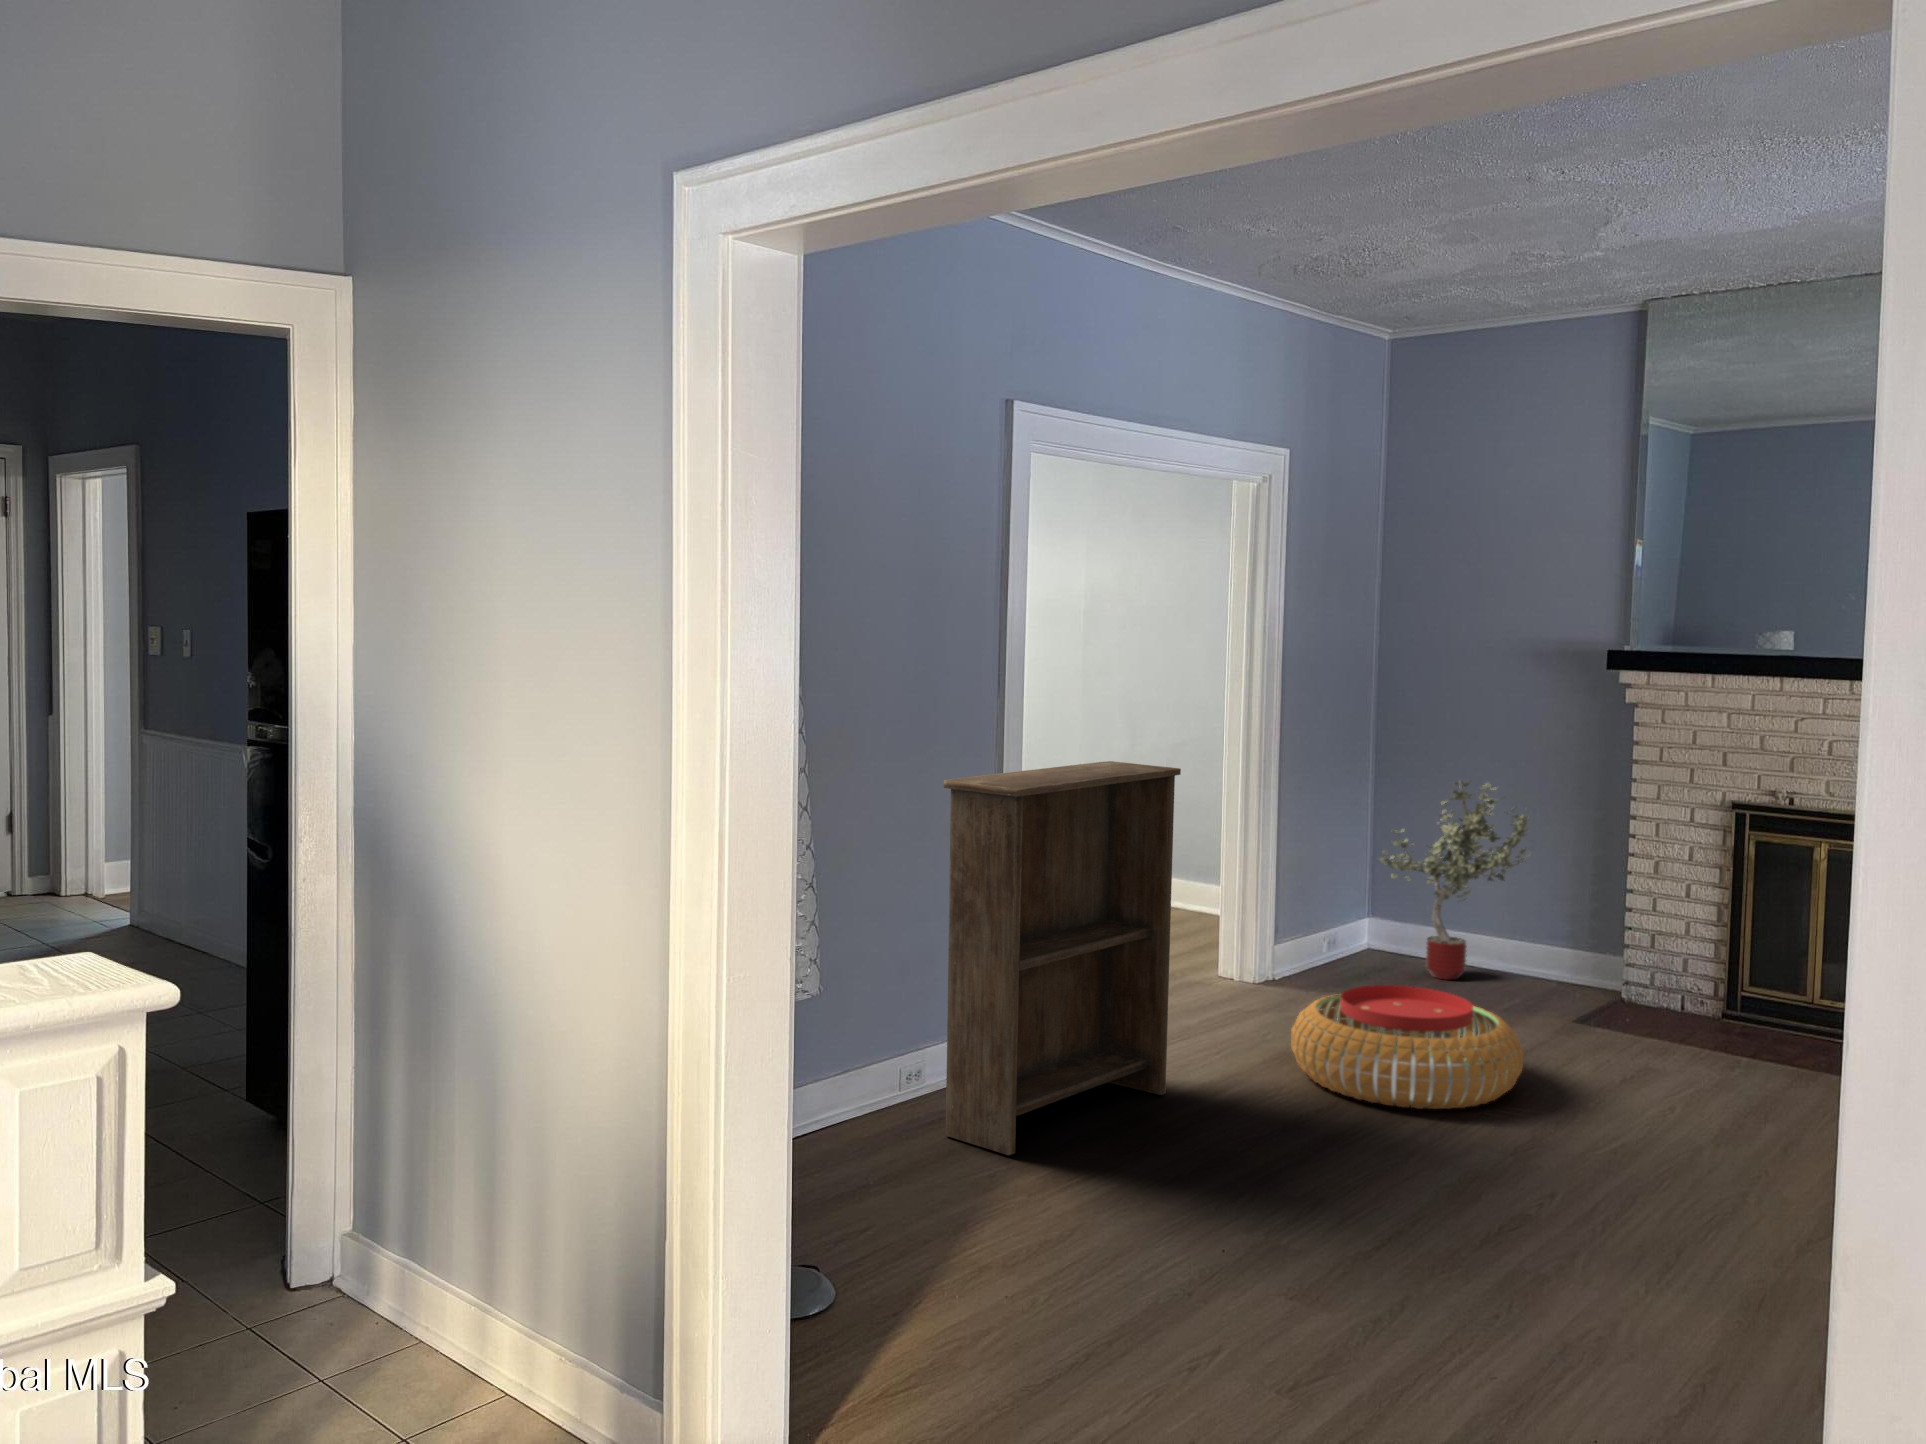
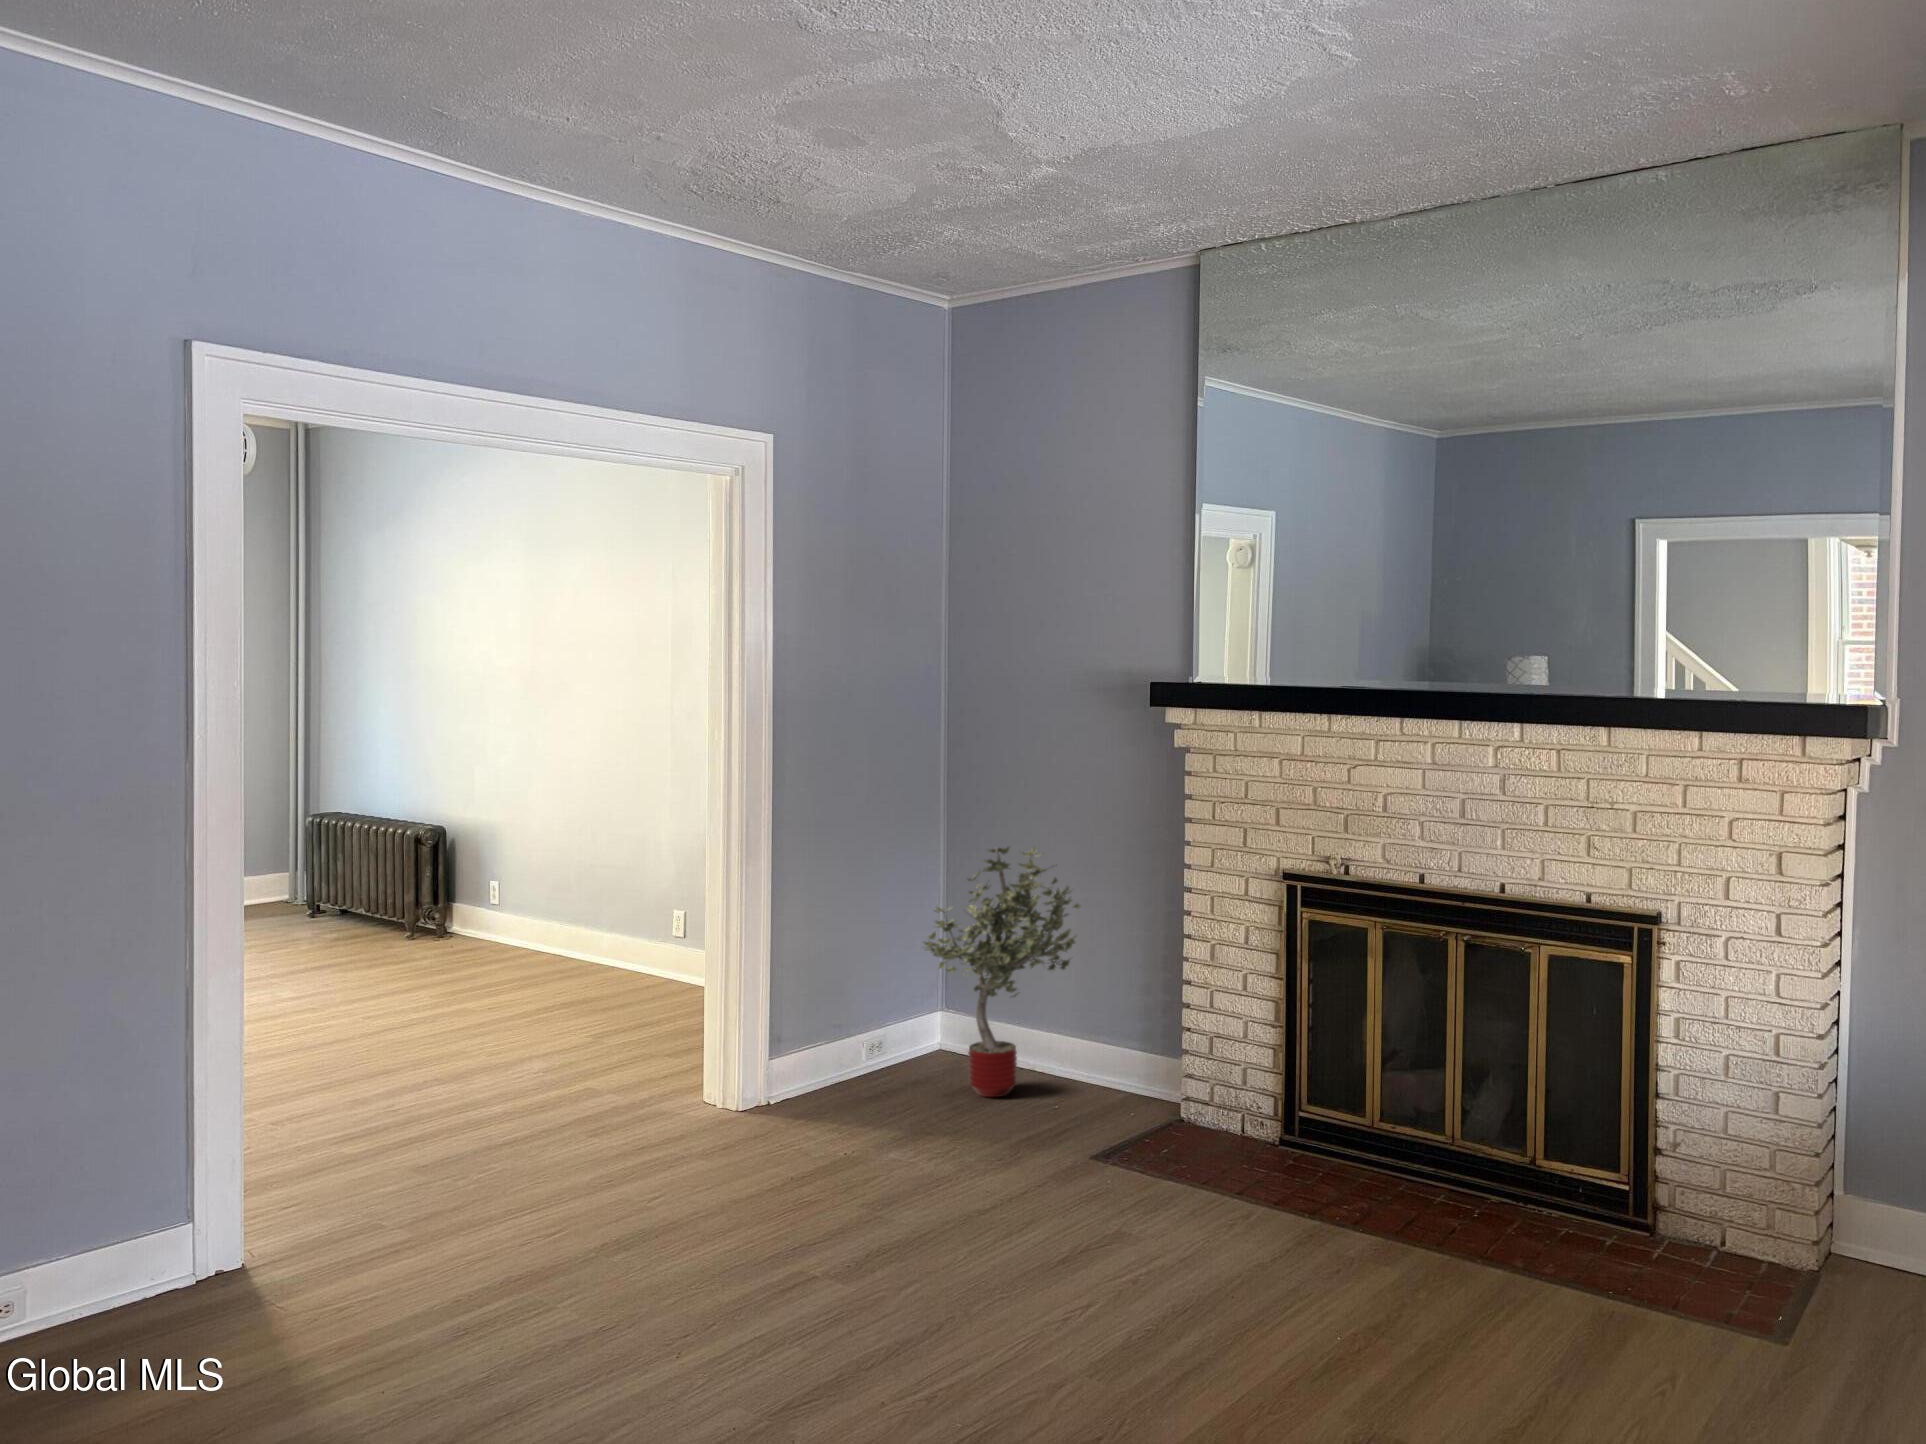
bookshelf: present [944,761,1181,1155] -> none [20,867,426,1407]
pouf: present [1291,985,1523,1109] -> none [621,1134,909,1306]

